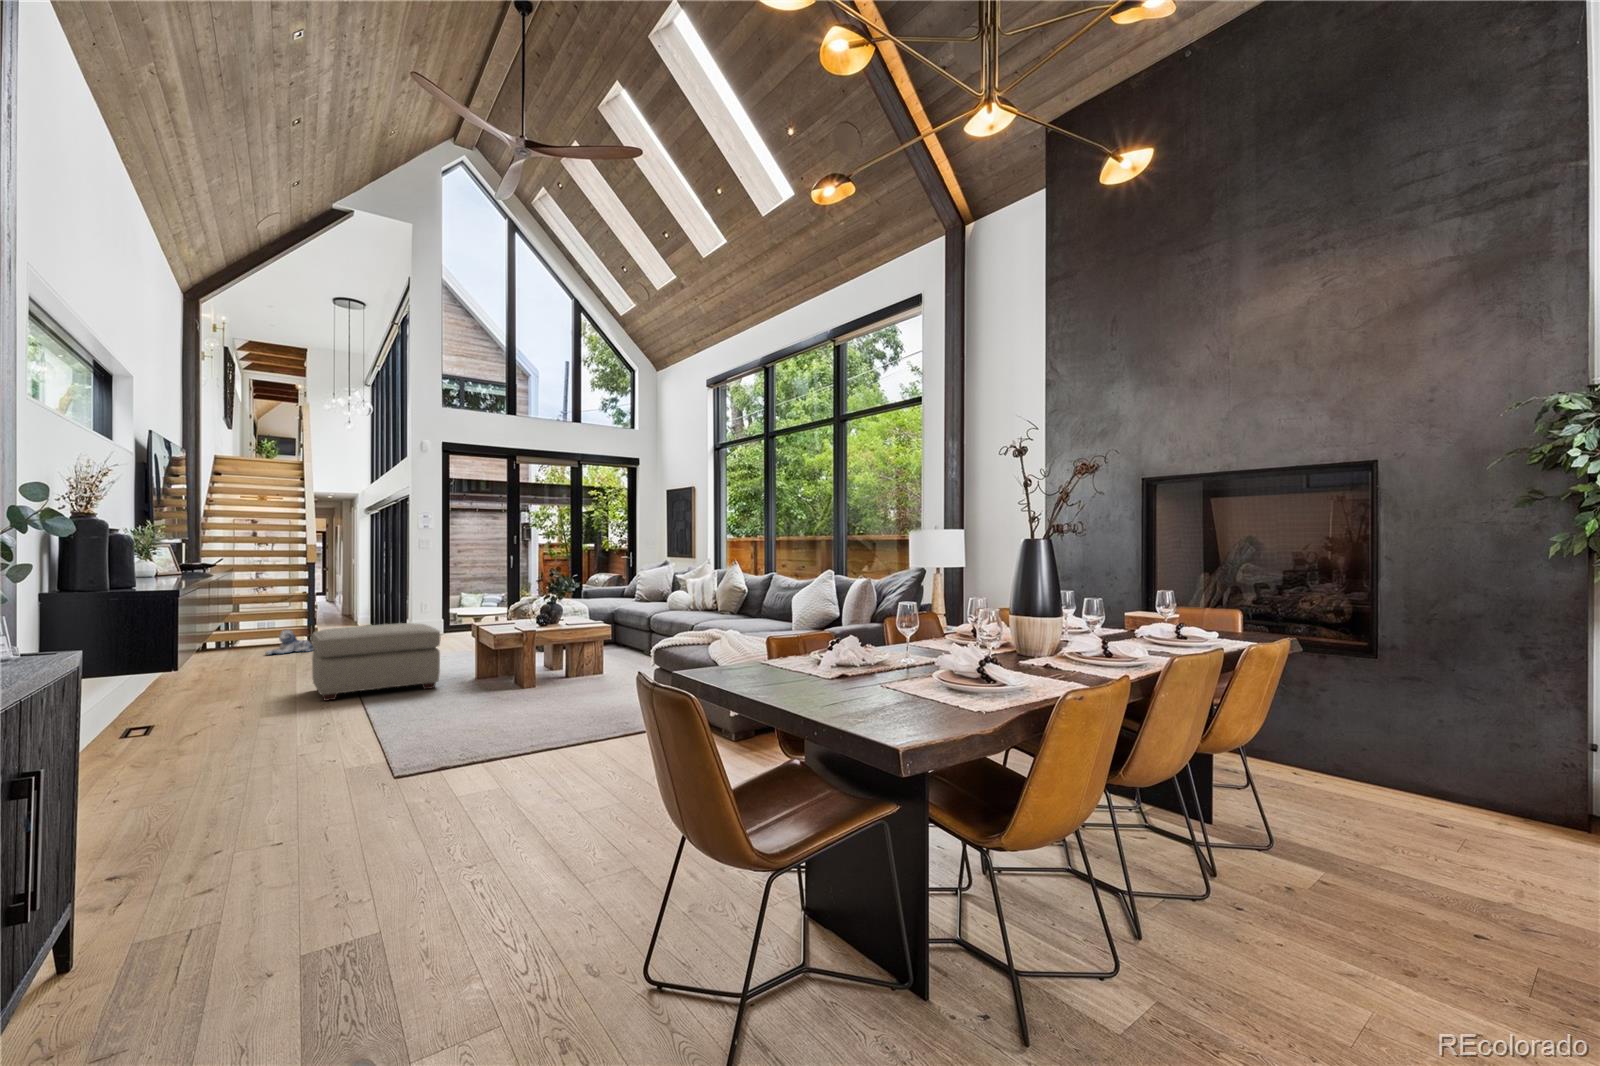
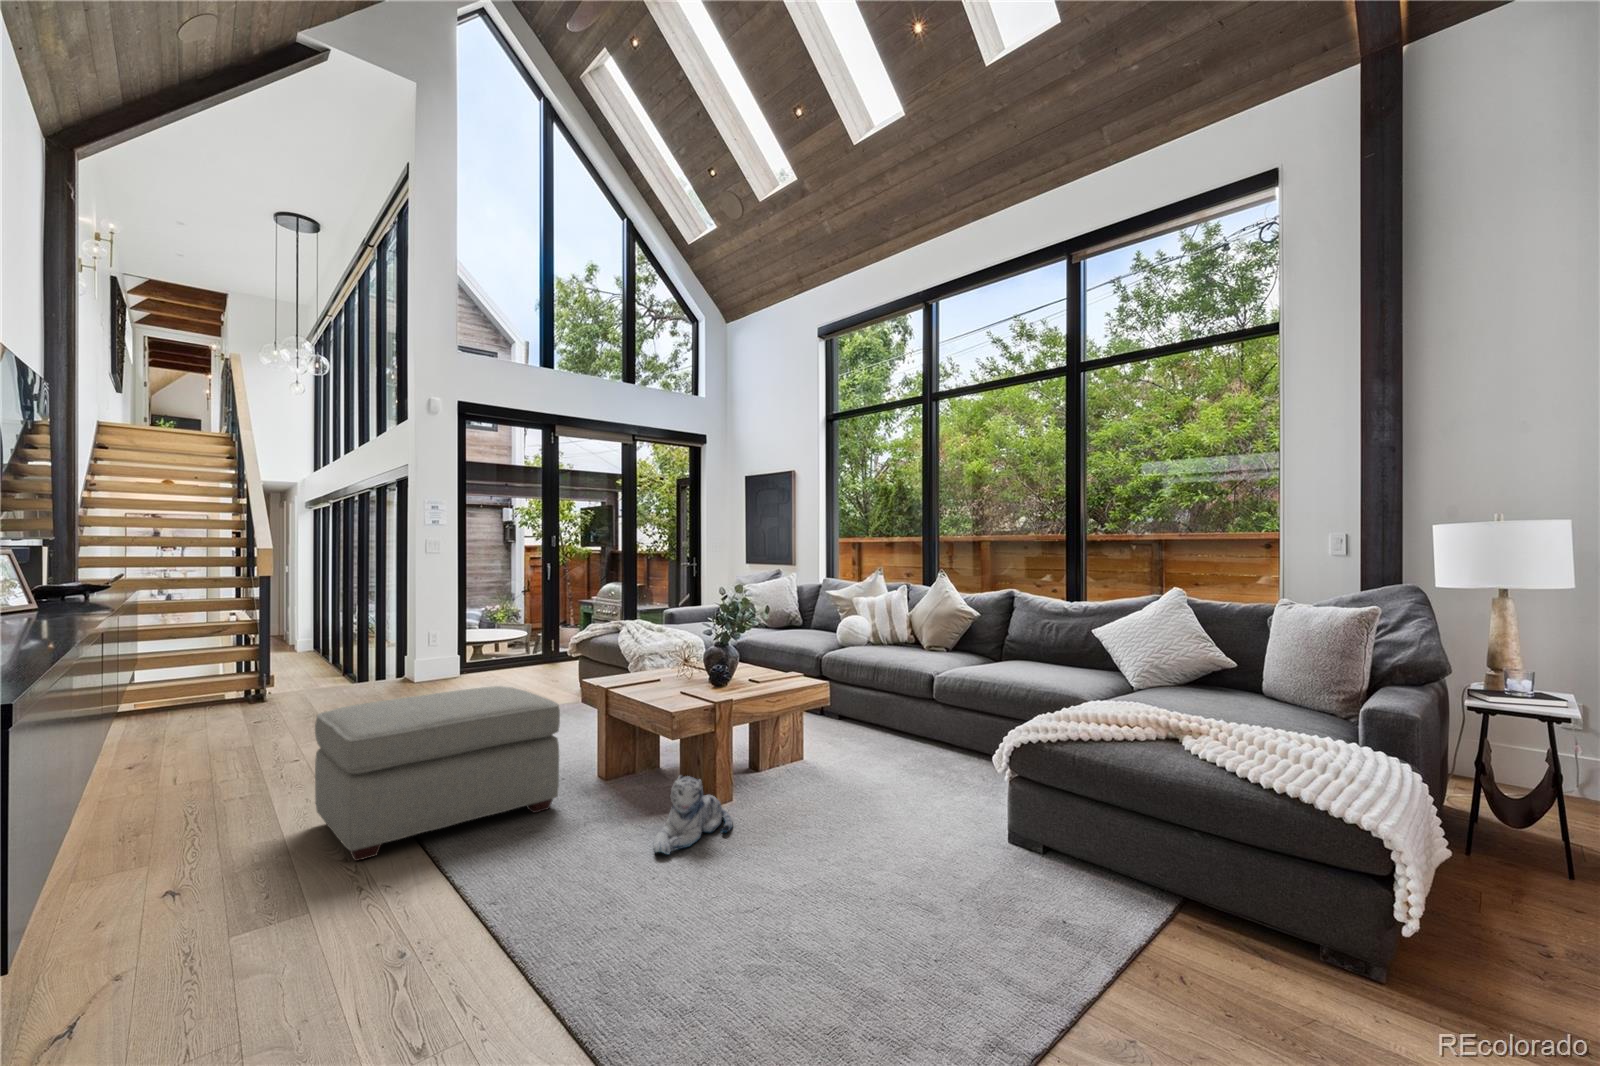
plush toy: present [265,629,314,654] -> present [653,775,732,855]

